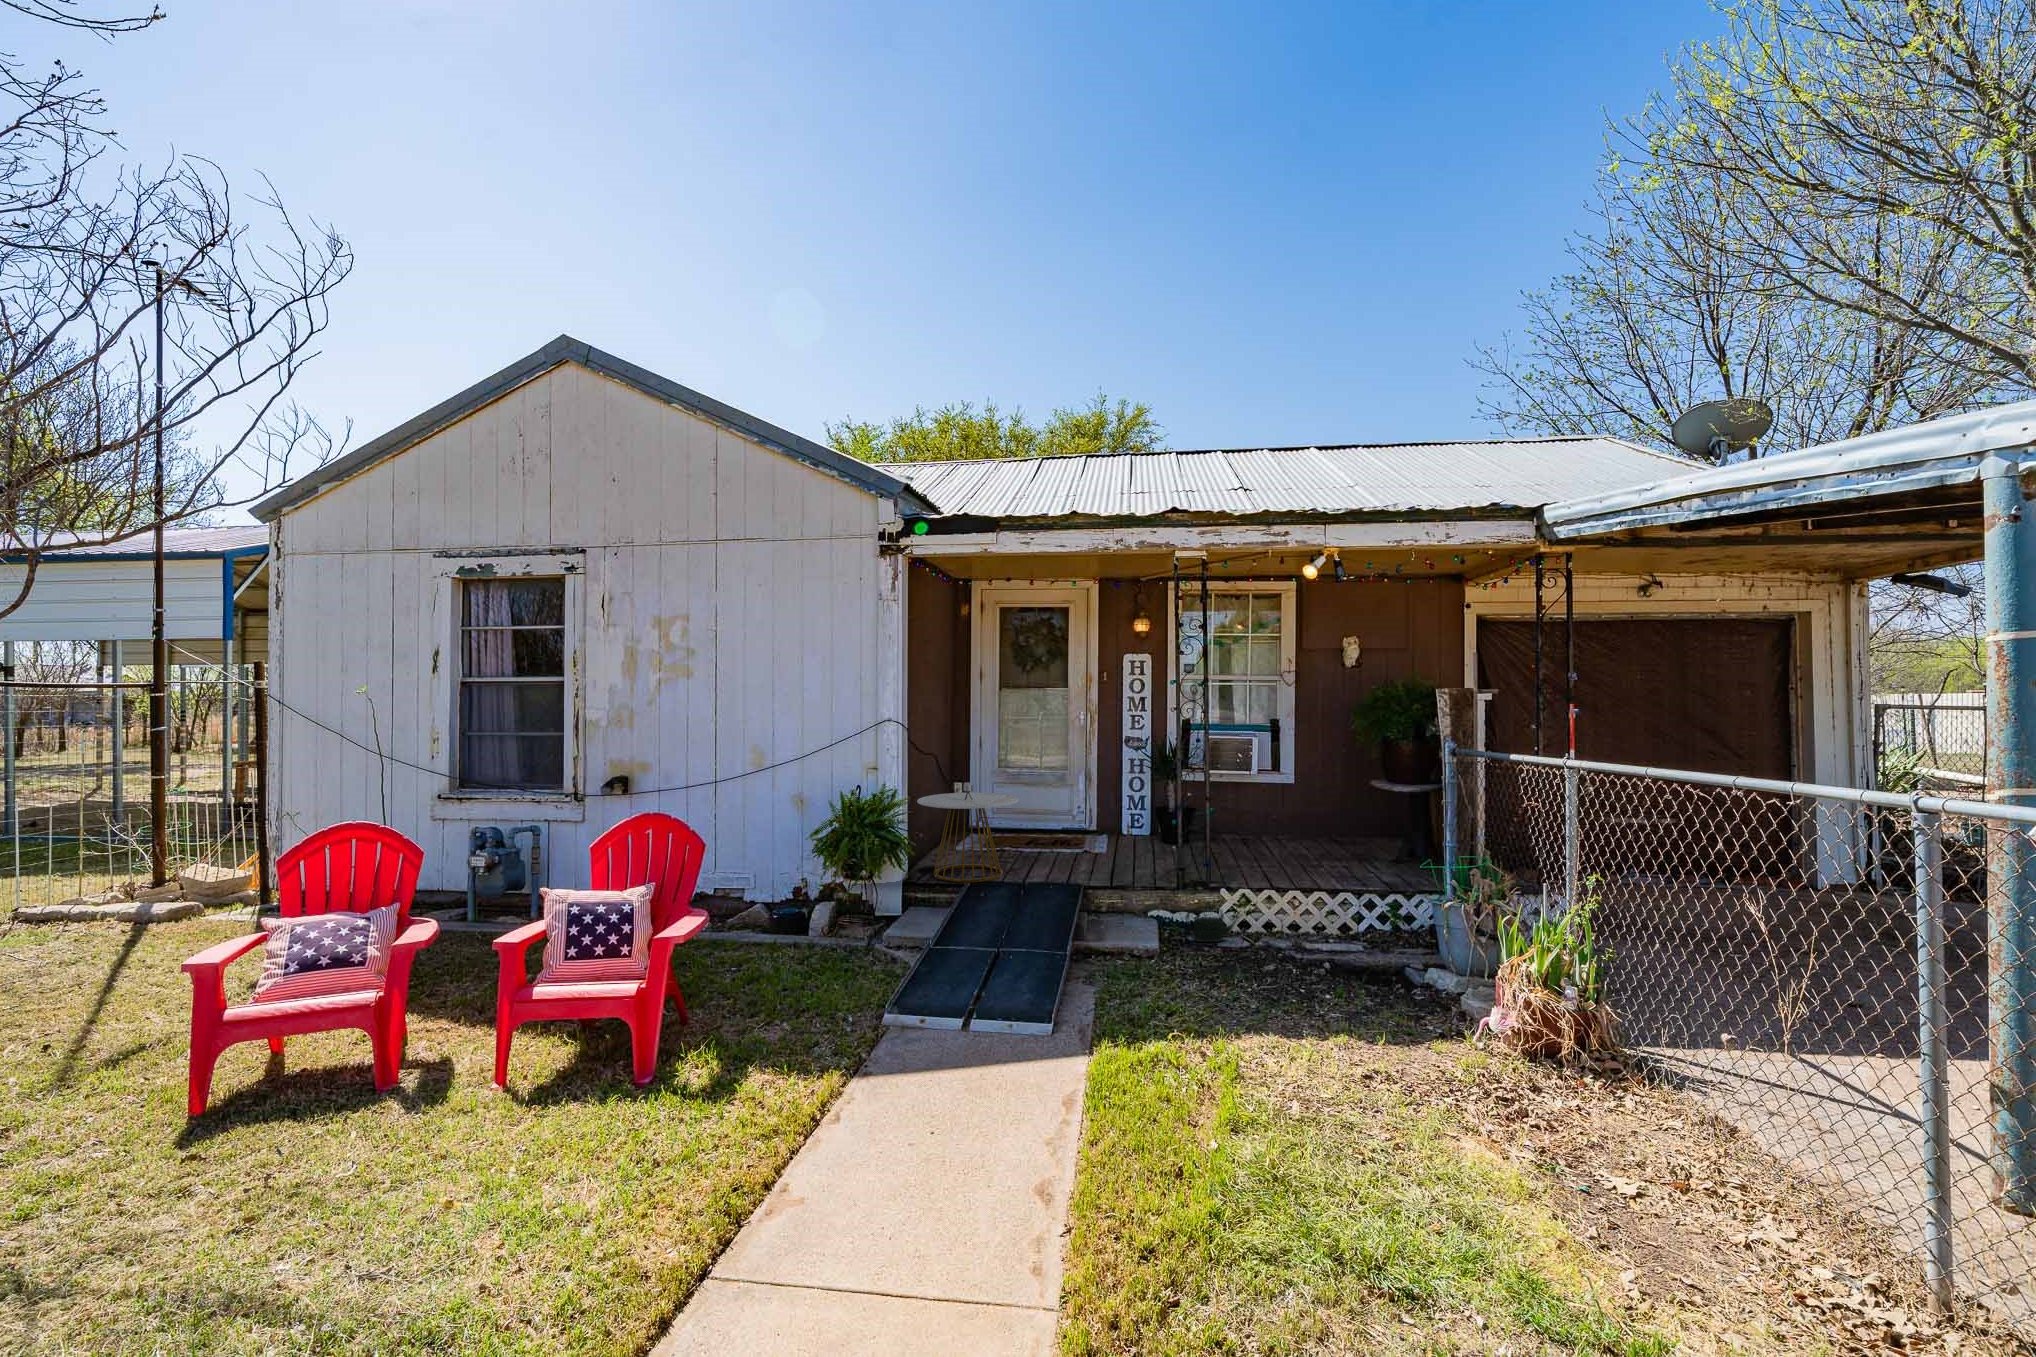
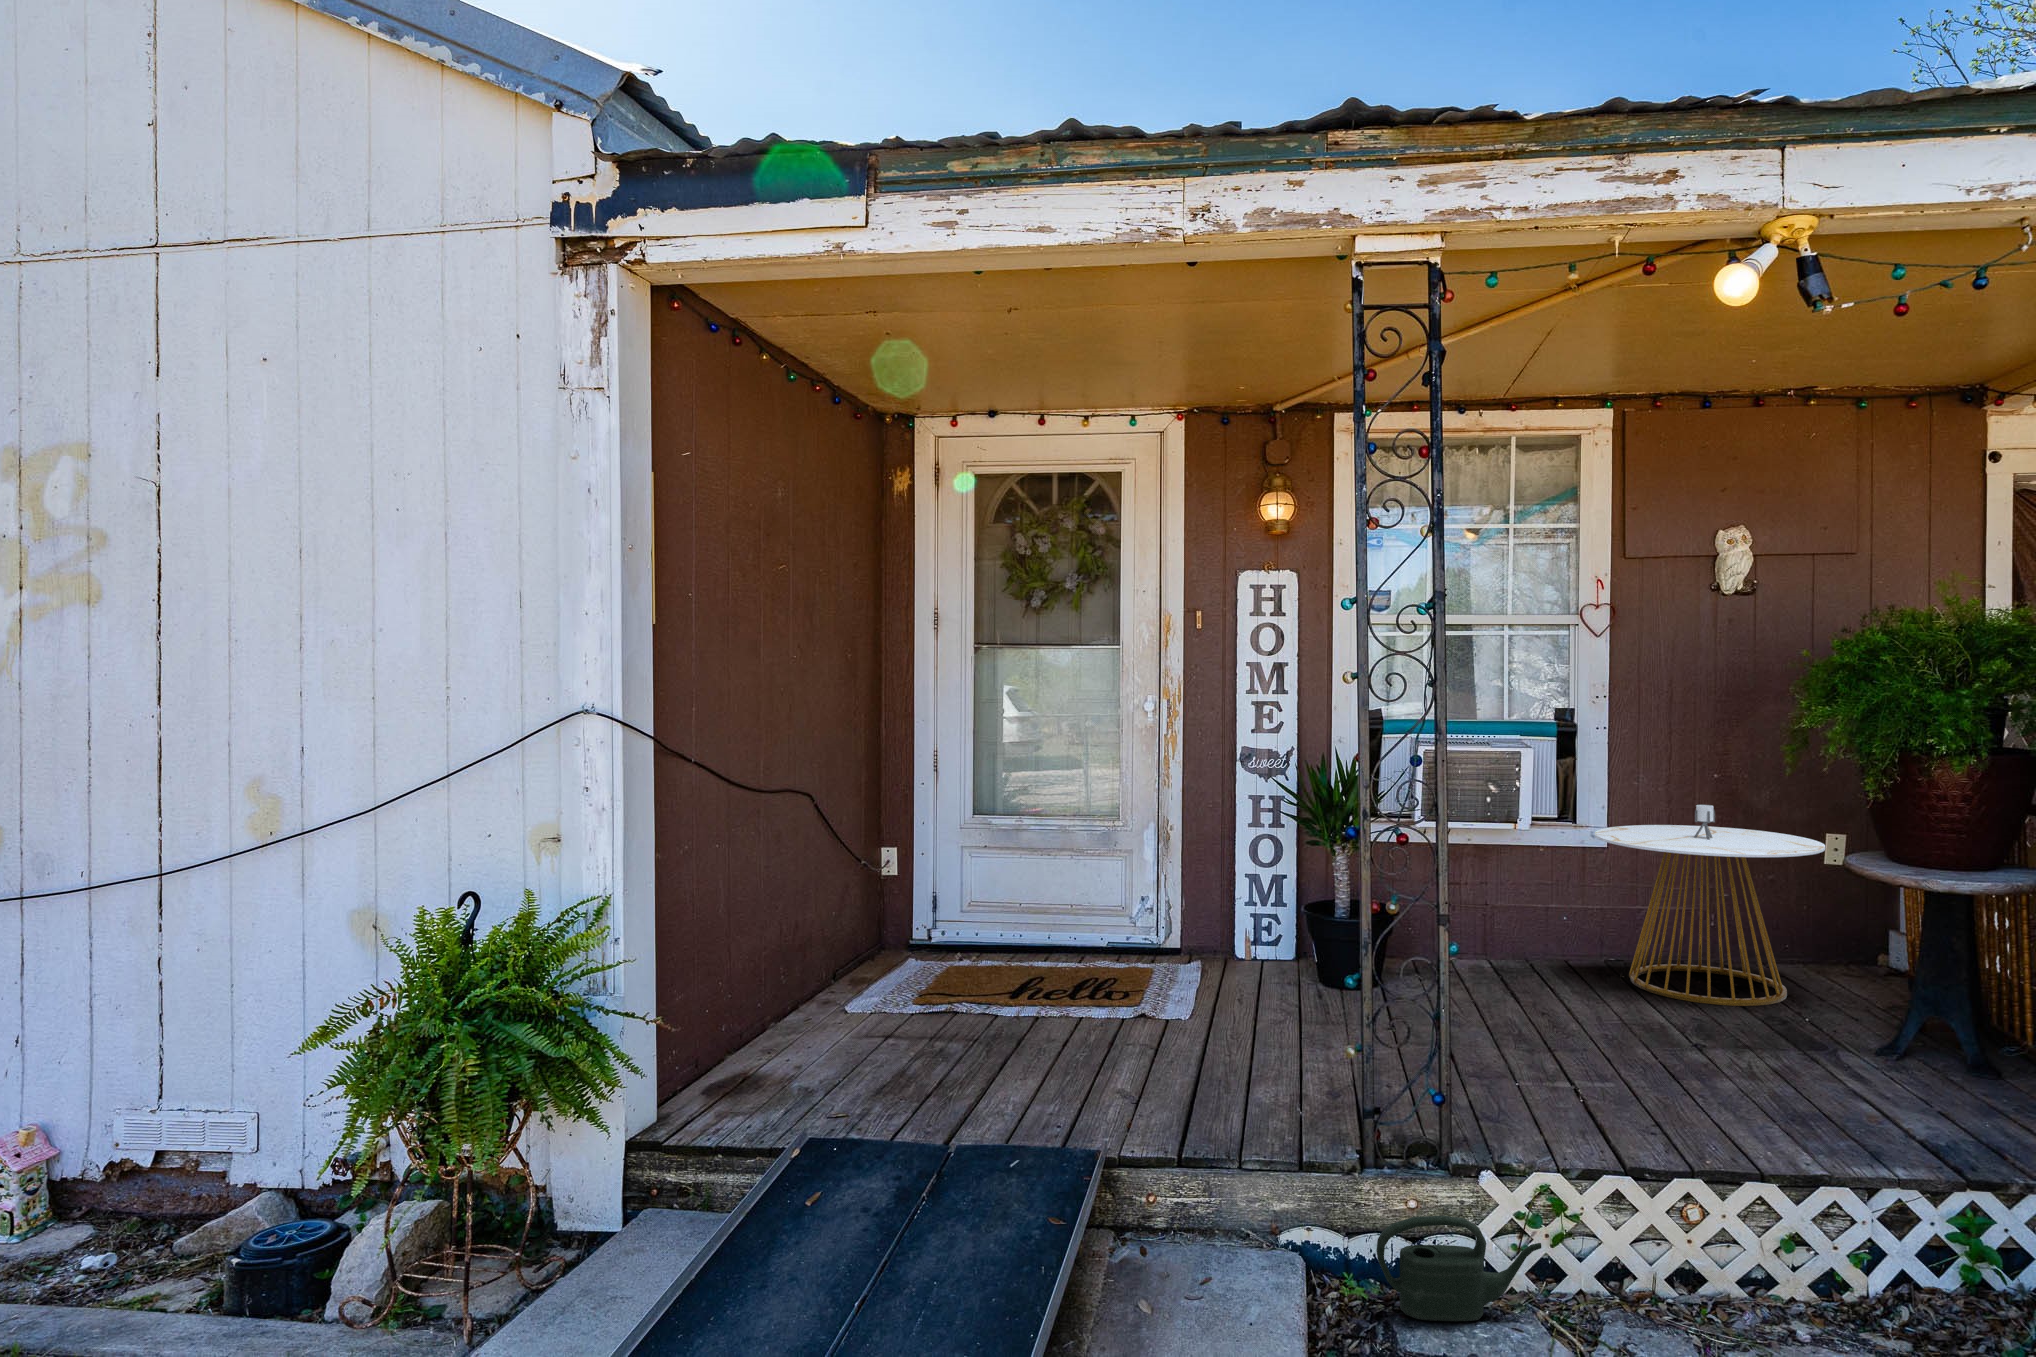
side table: present [917,783,1019,883] -> present [1595,805,1825,1006]

